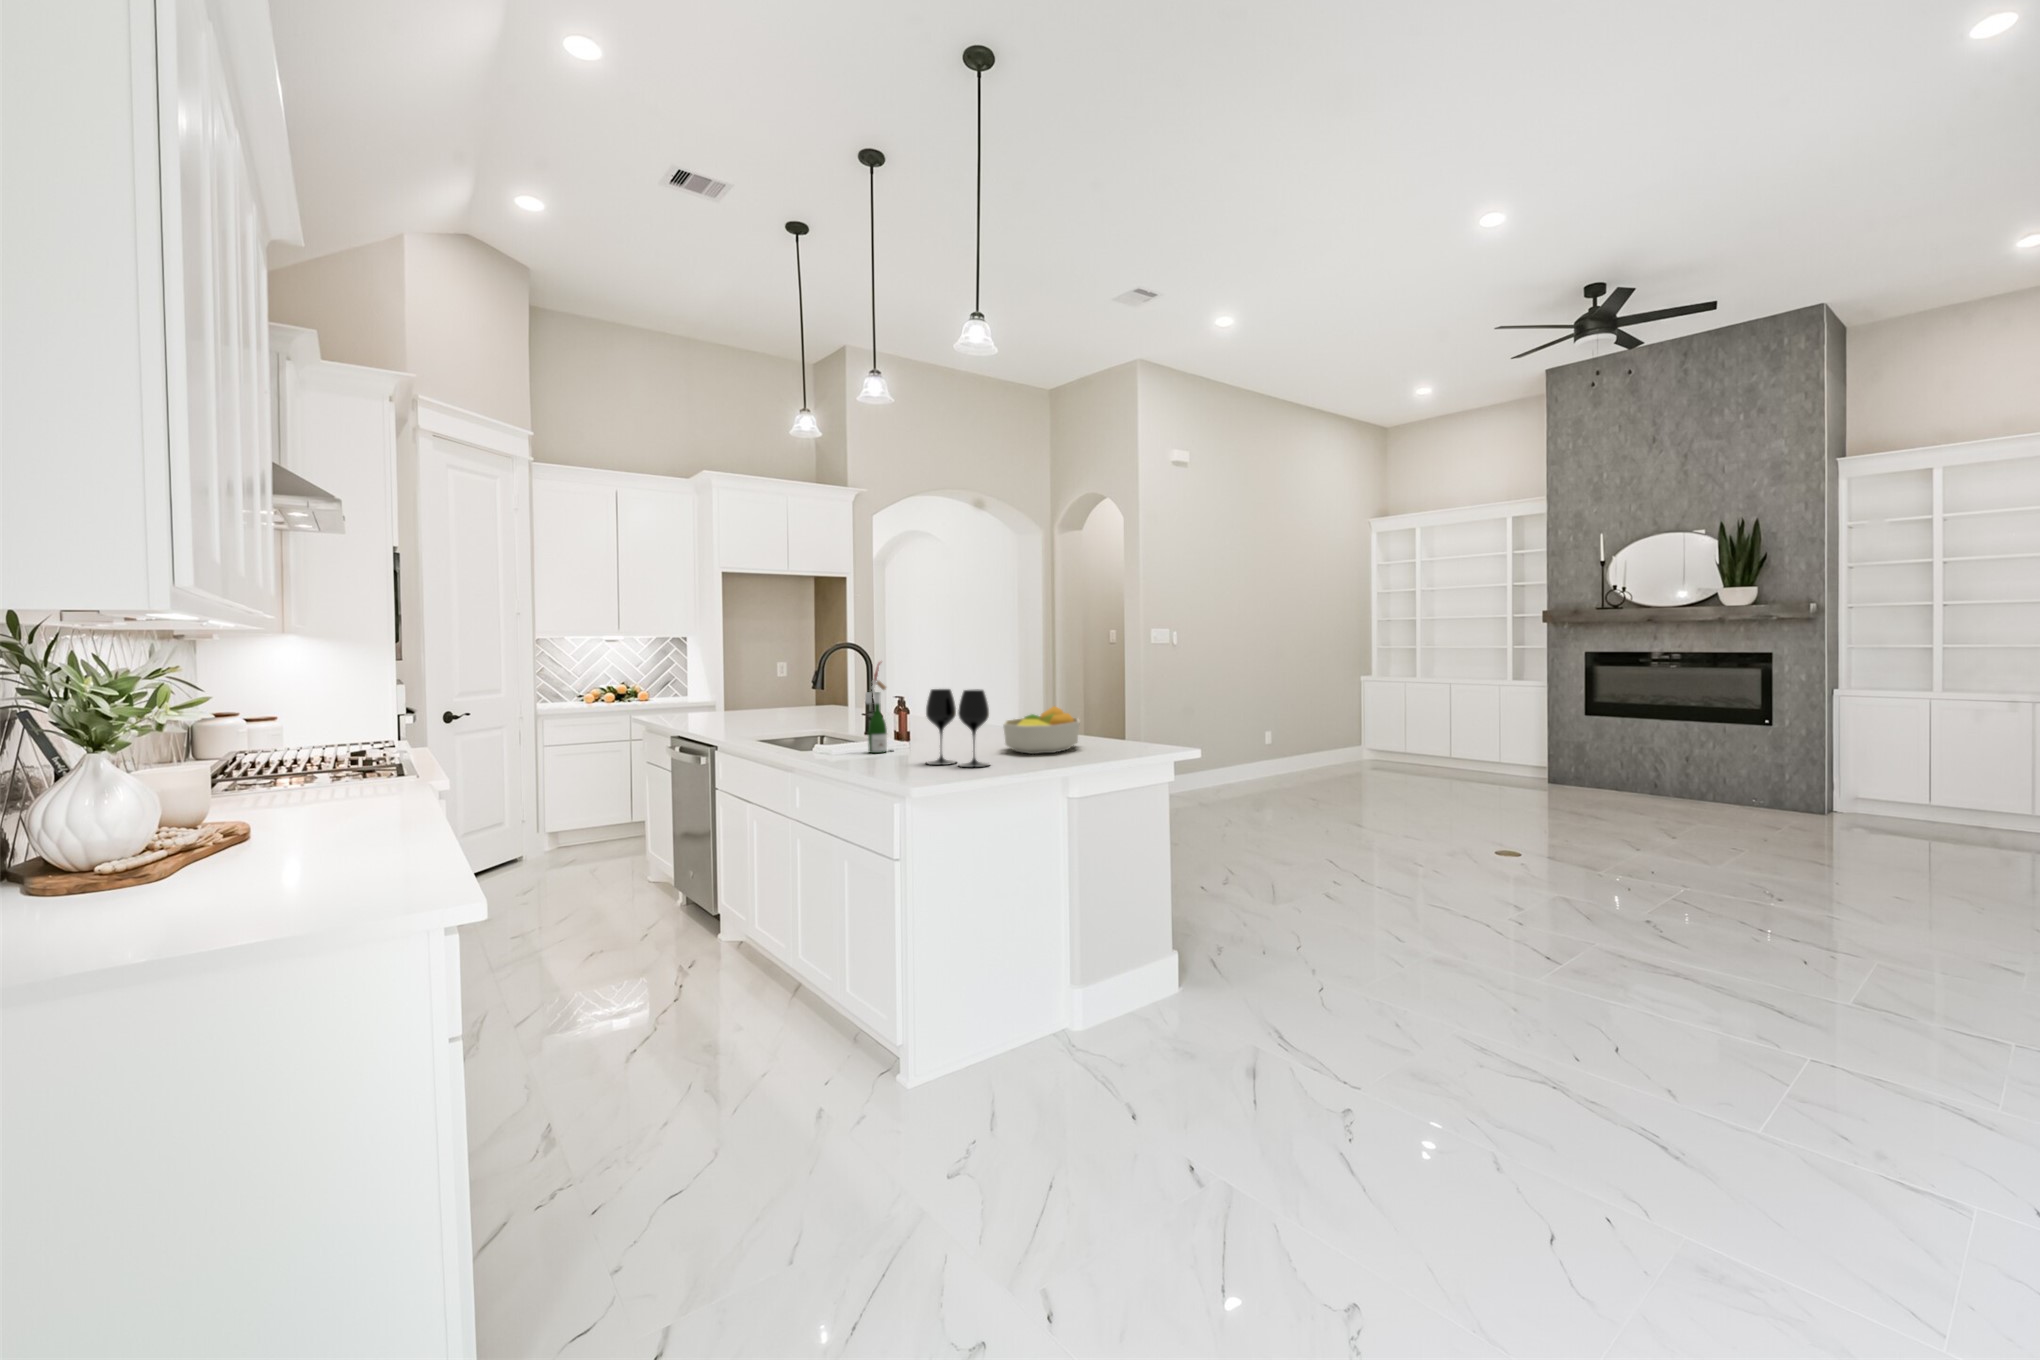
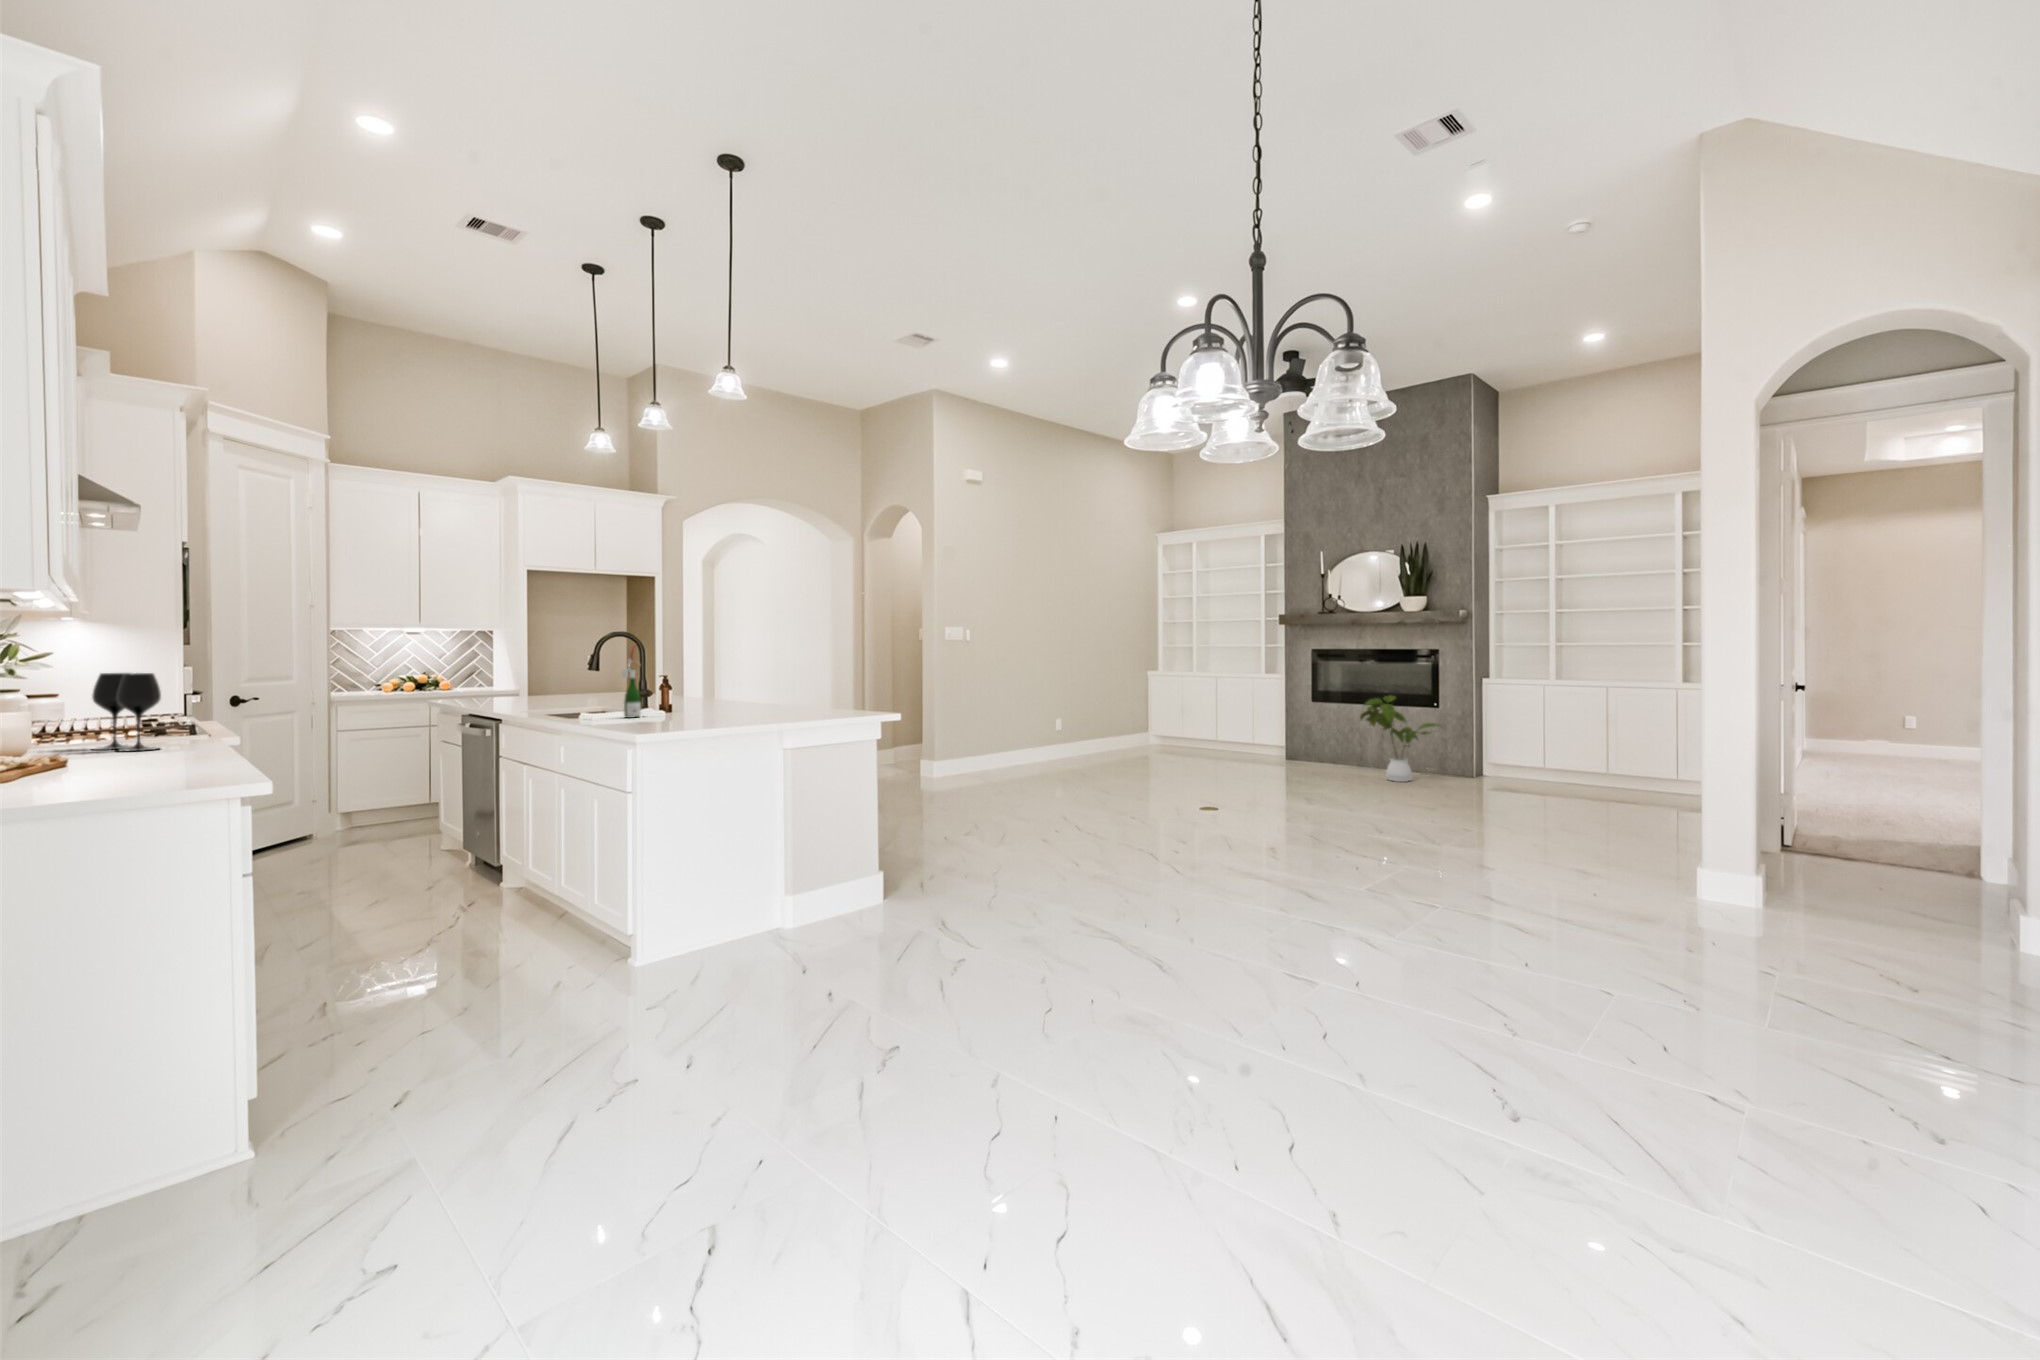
wine glass: present [926,689,989,767] -> present [92,673,161,752]
fruit bowl: present [1003,706,1079,754] -> none [736,681,806,717]
house plant: none [1662,709,1788,815] -> present [1360,695,1439,782]

